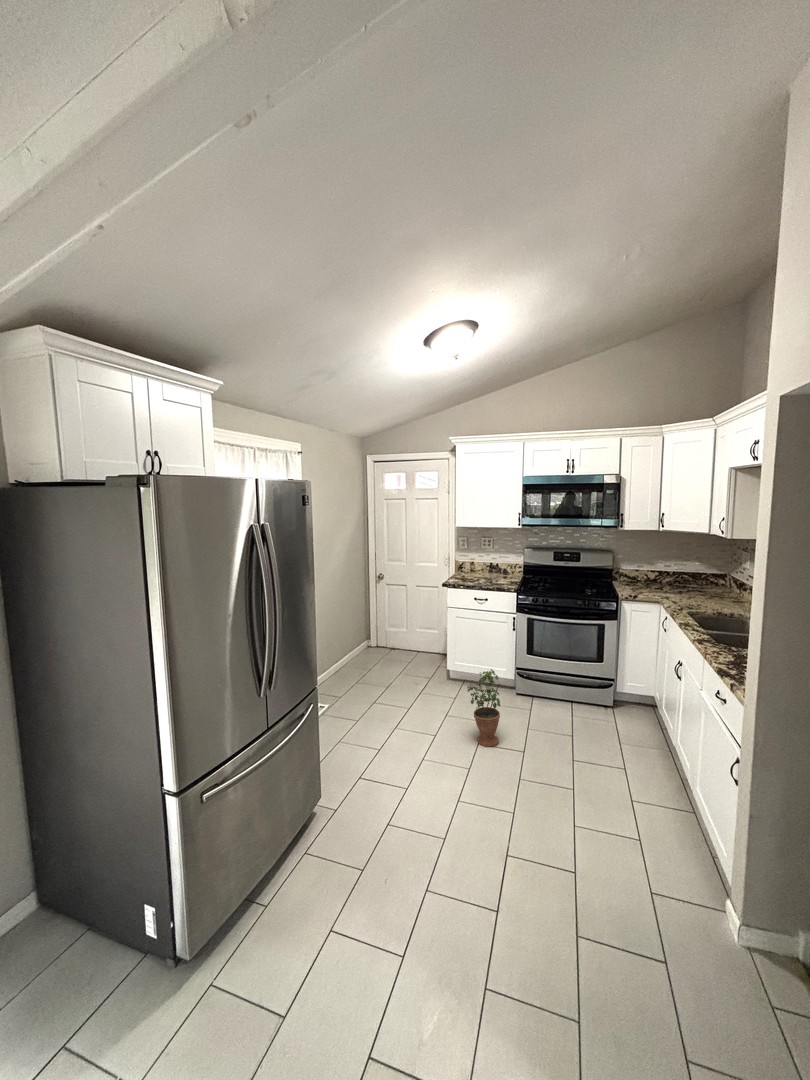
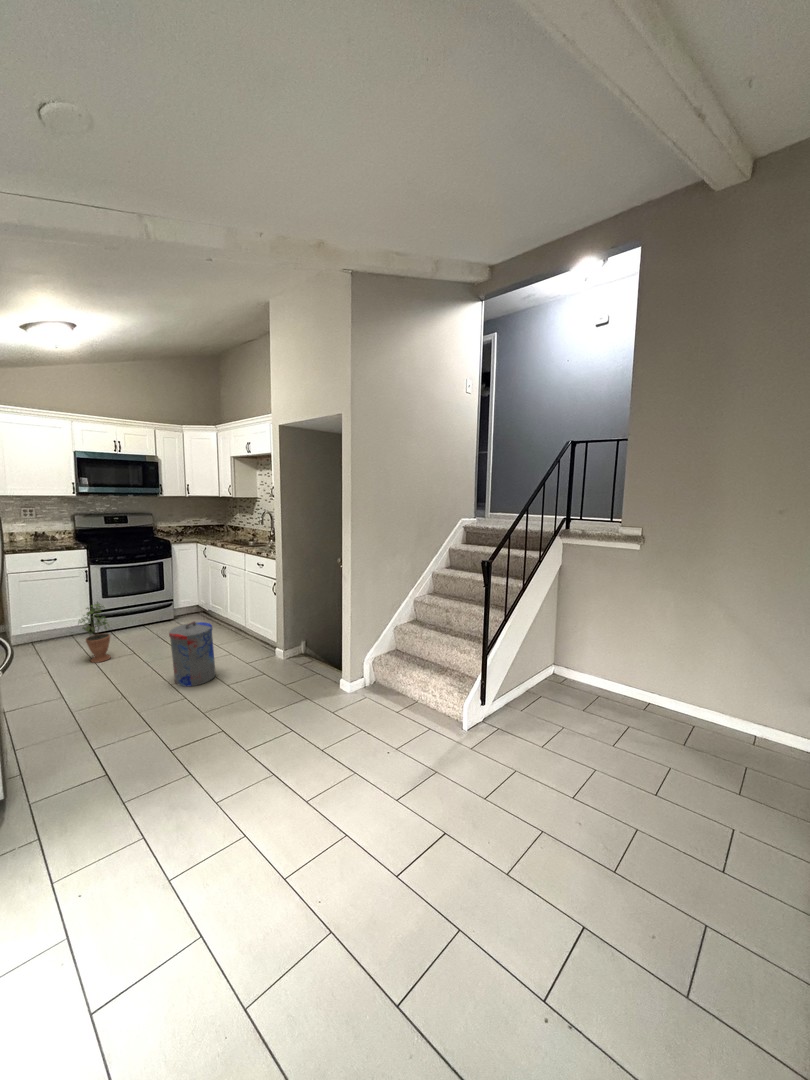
trash can: none [512,763,584,894] -> present [169,621,216,686]

